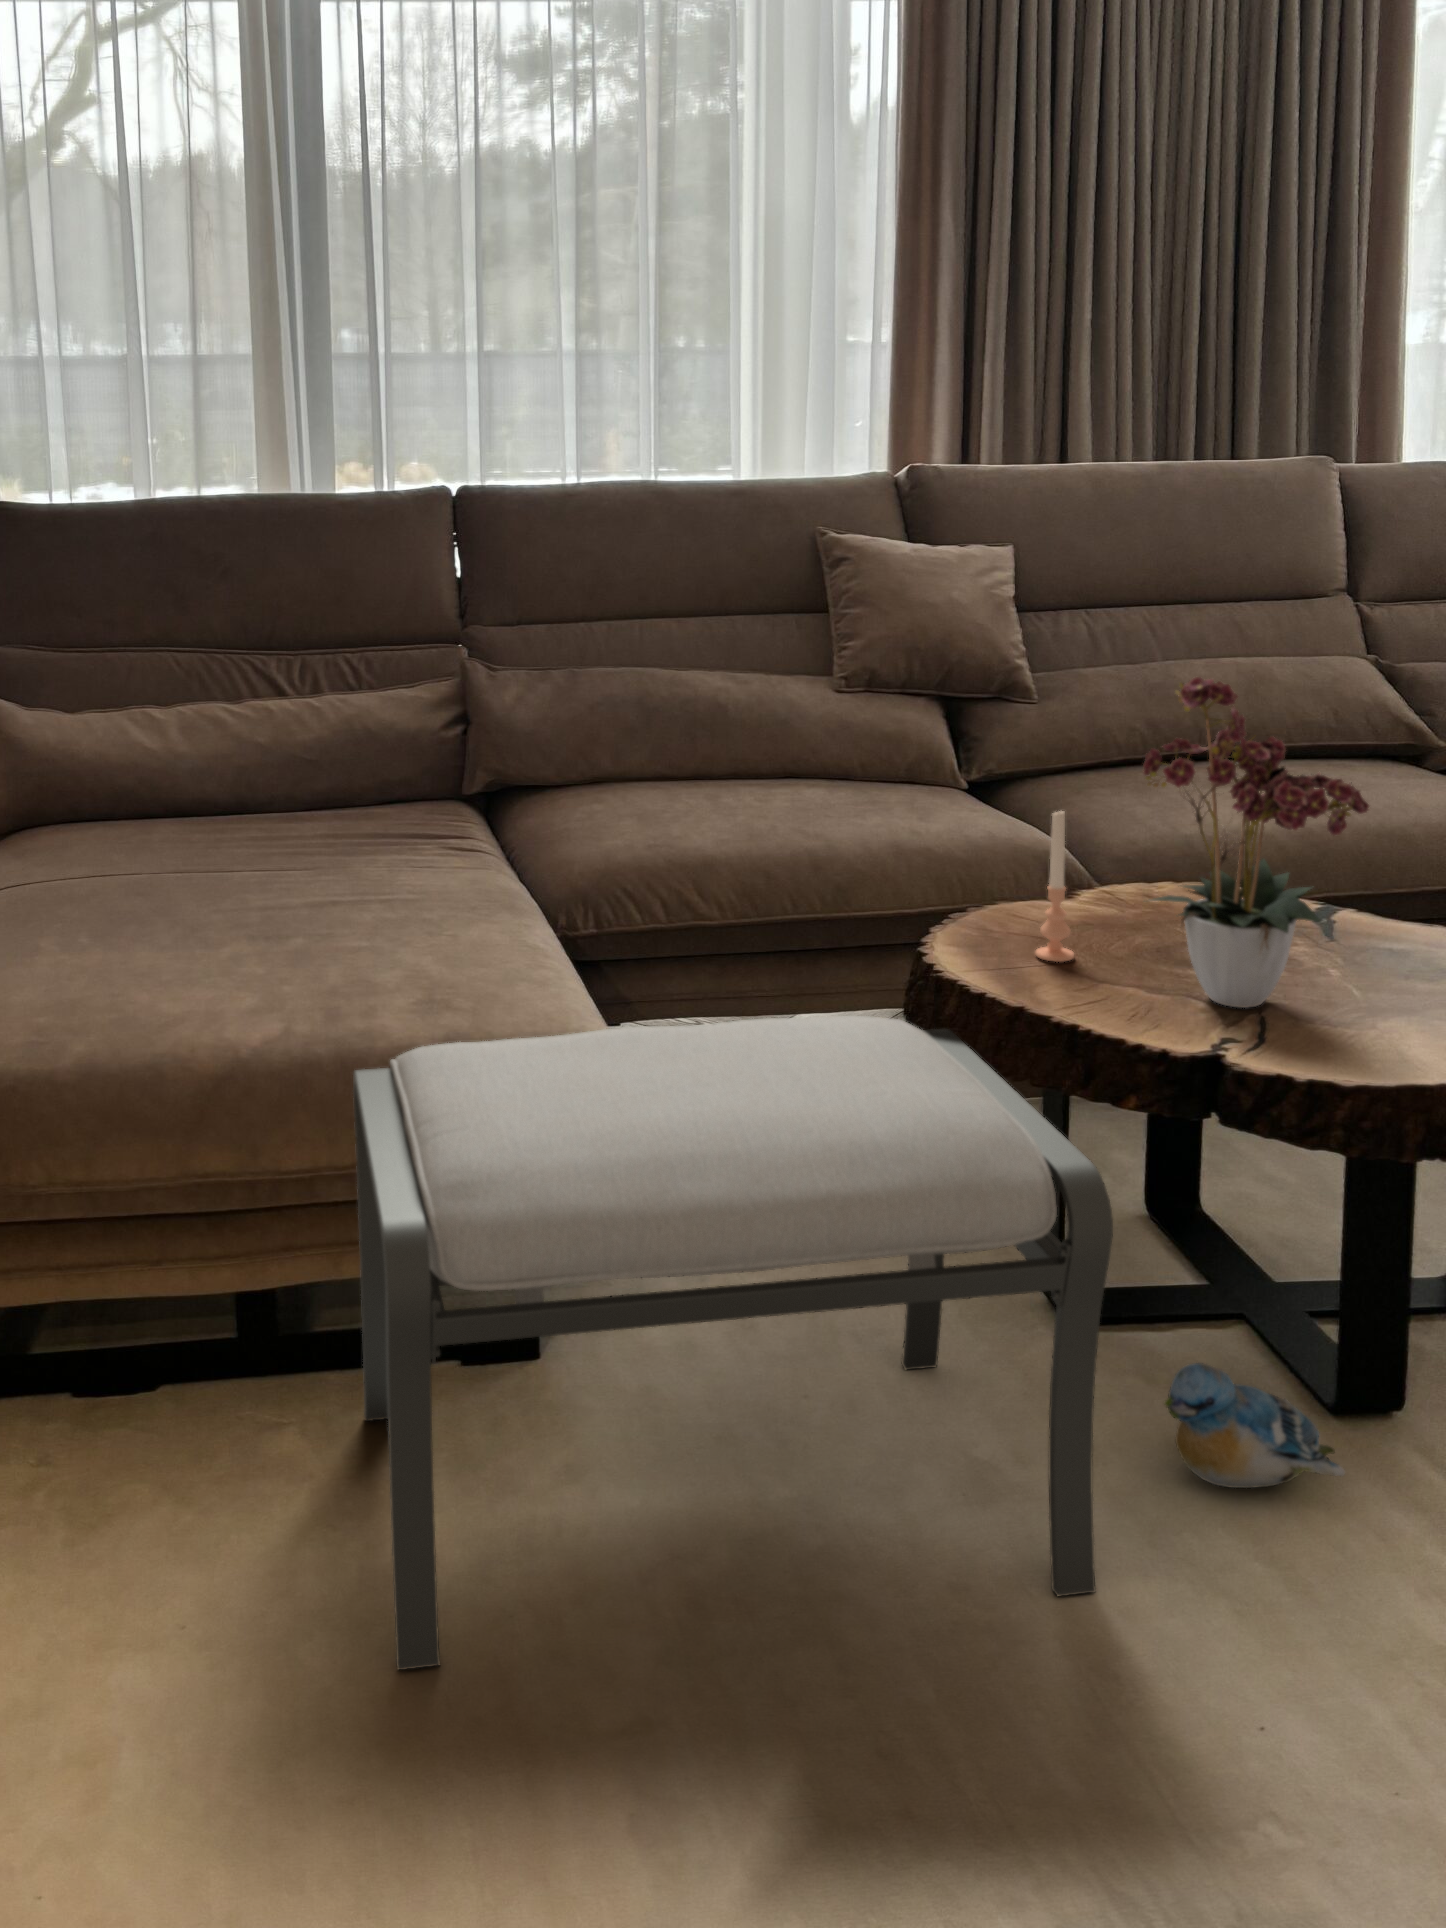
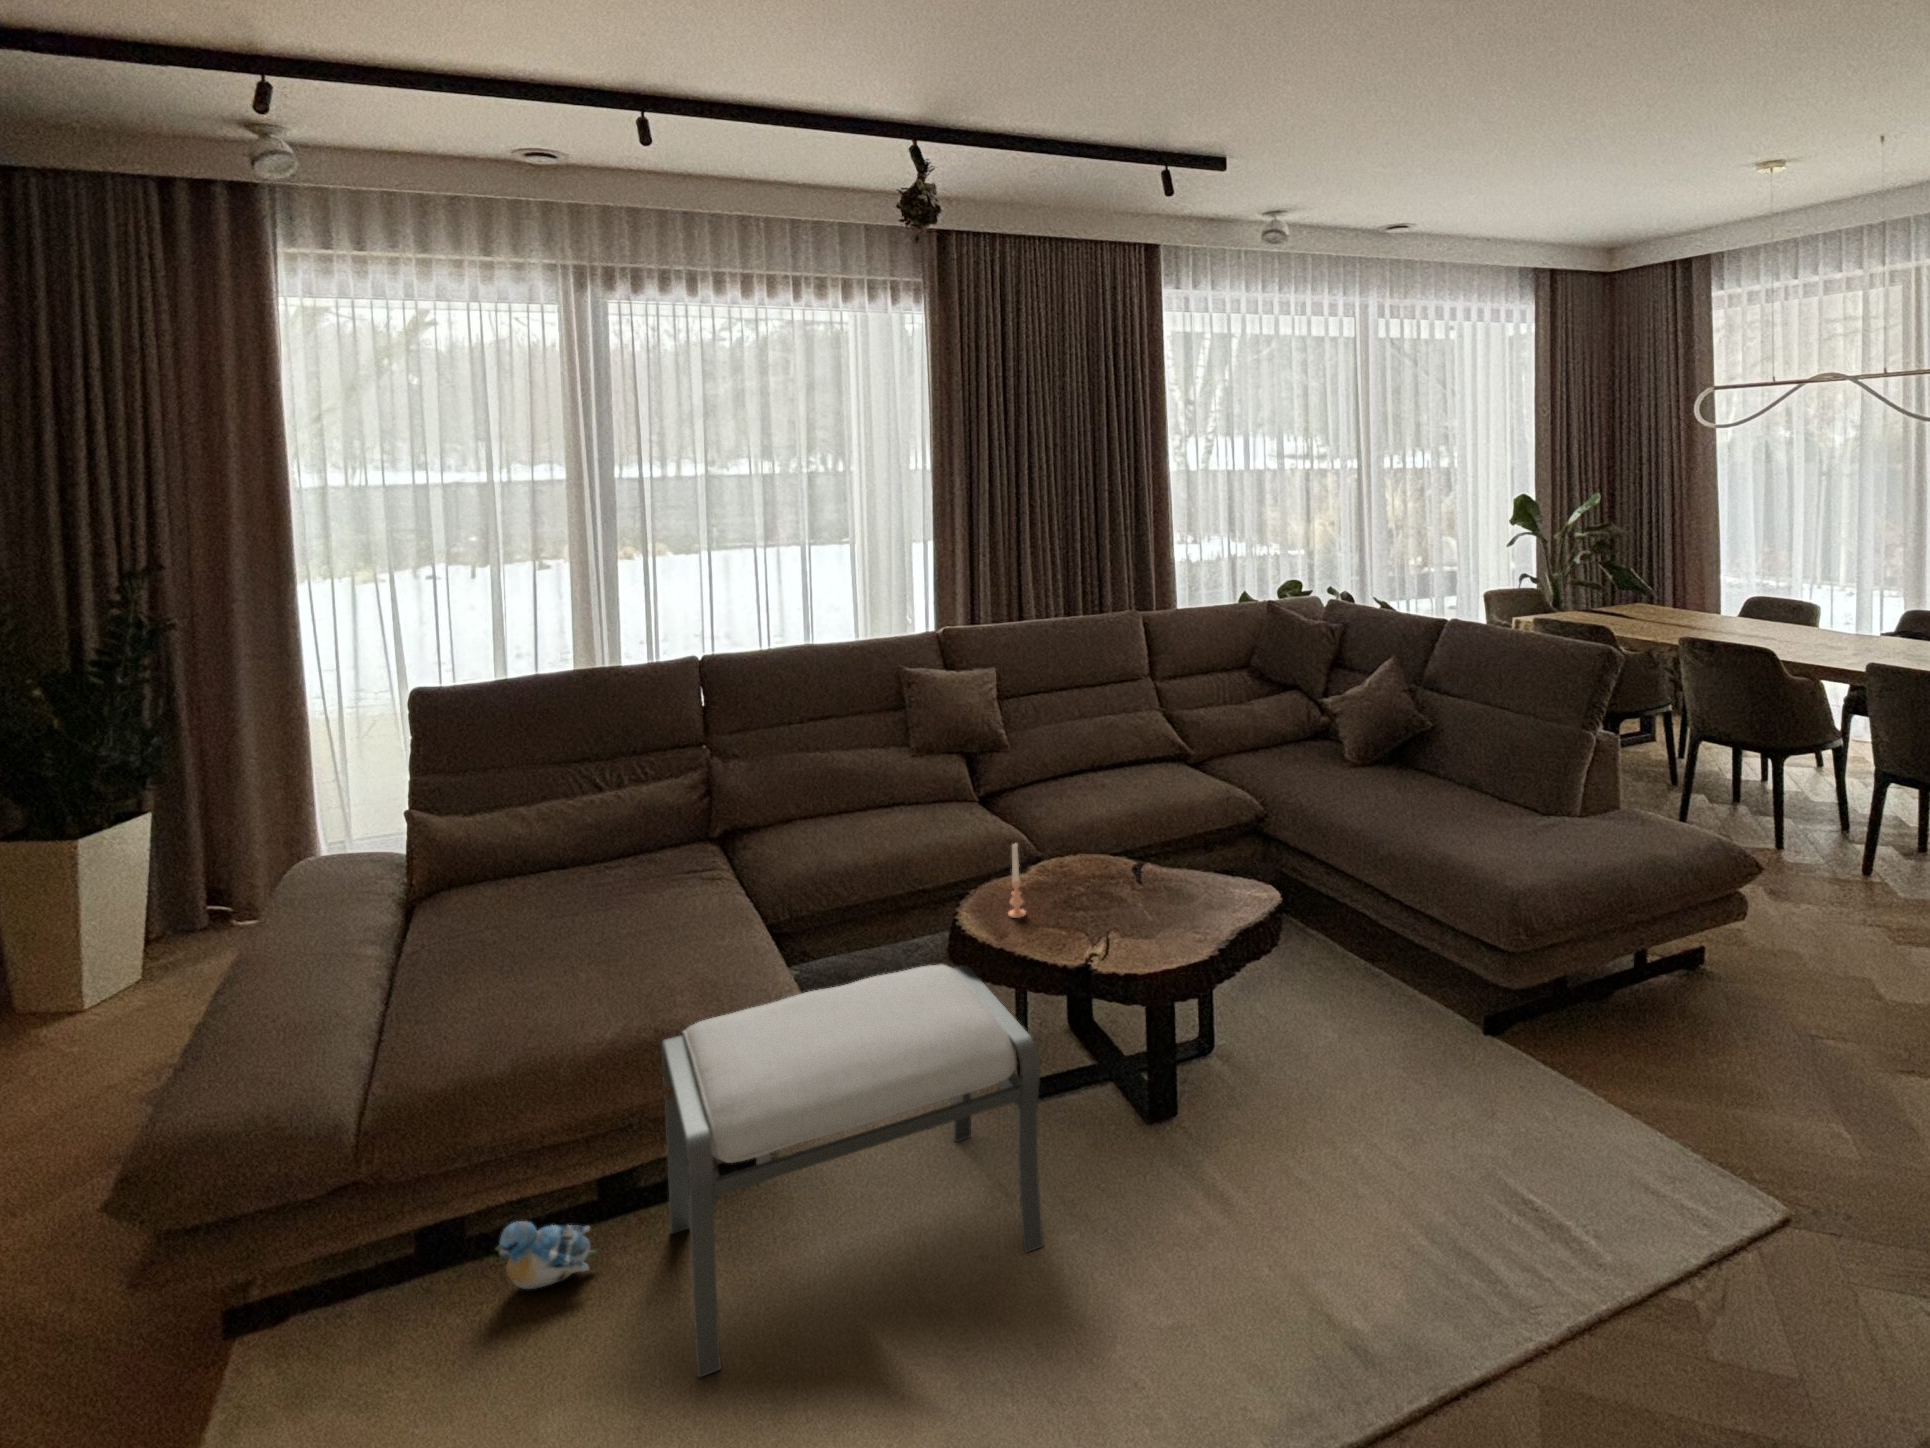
flower arrangement: present [1143,677,1369,1008] -> none [1043,772,1152,934]
plush toy: present [1164,1363,1345,1488] -> present [496,1221,602,1289]

